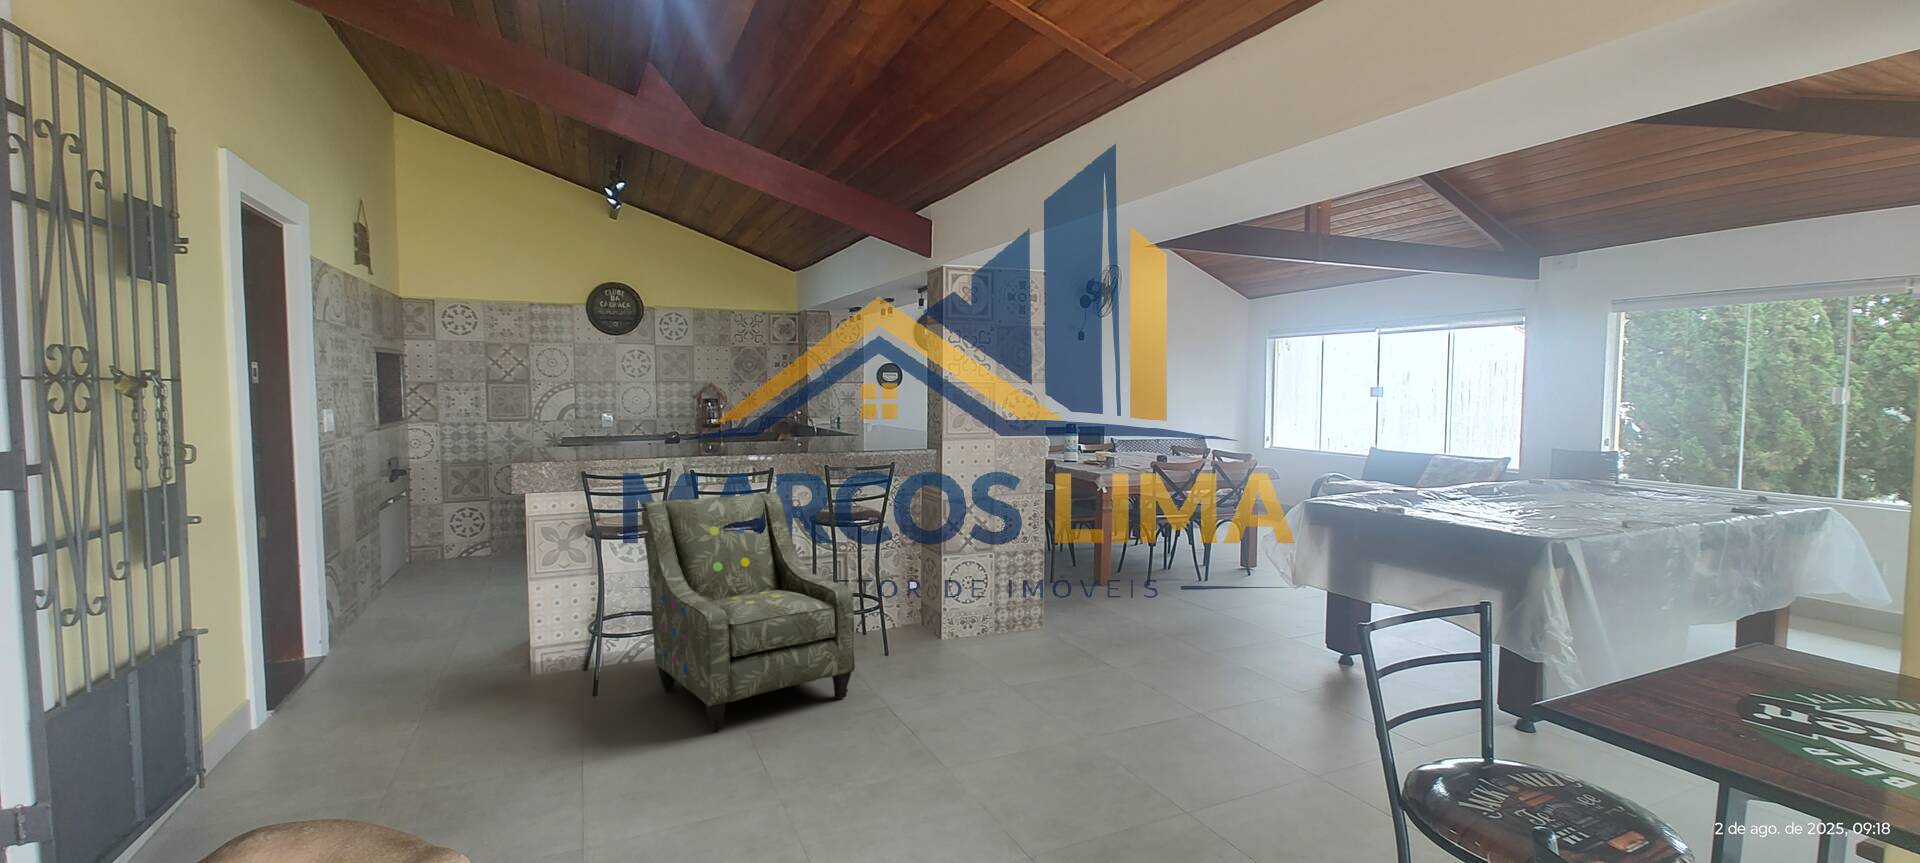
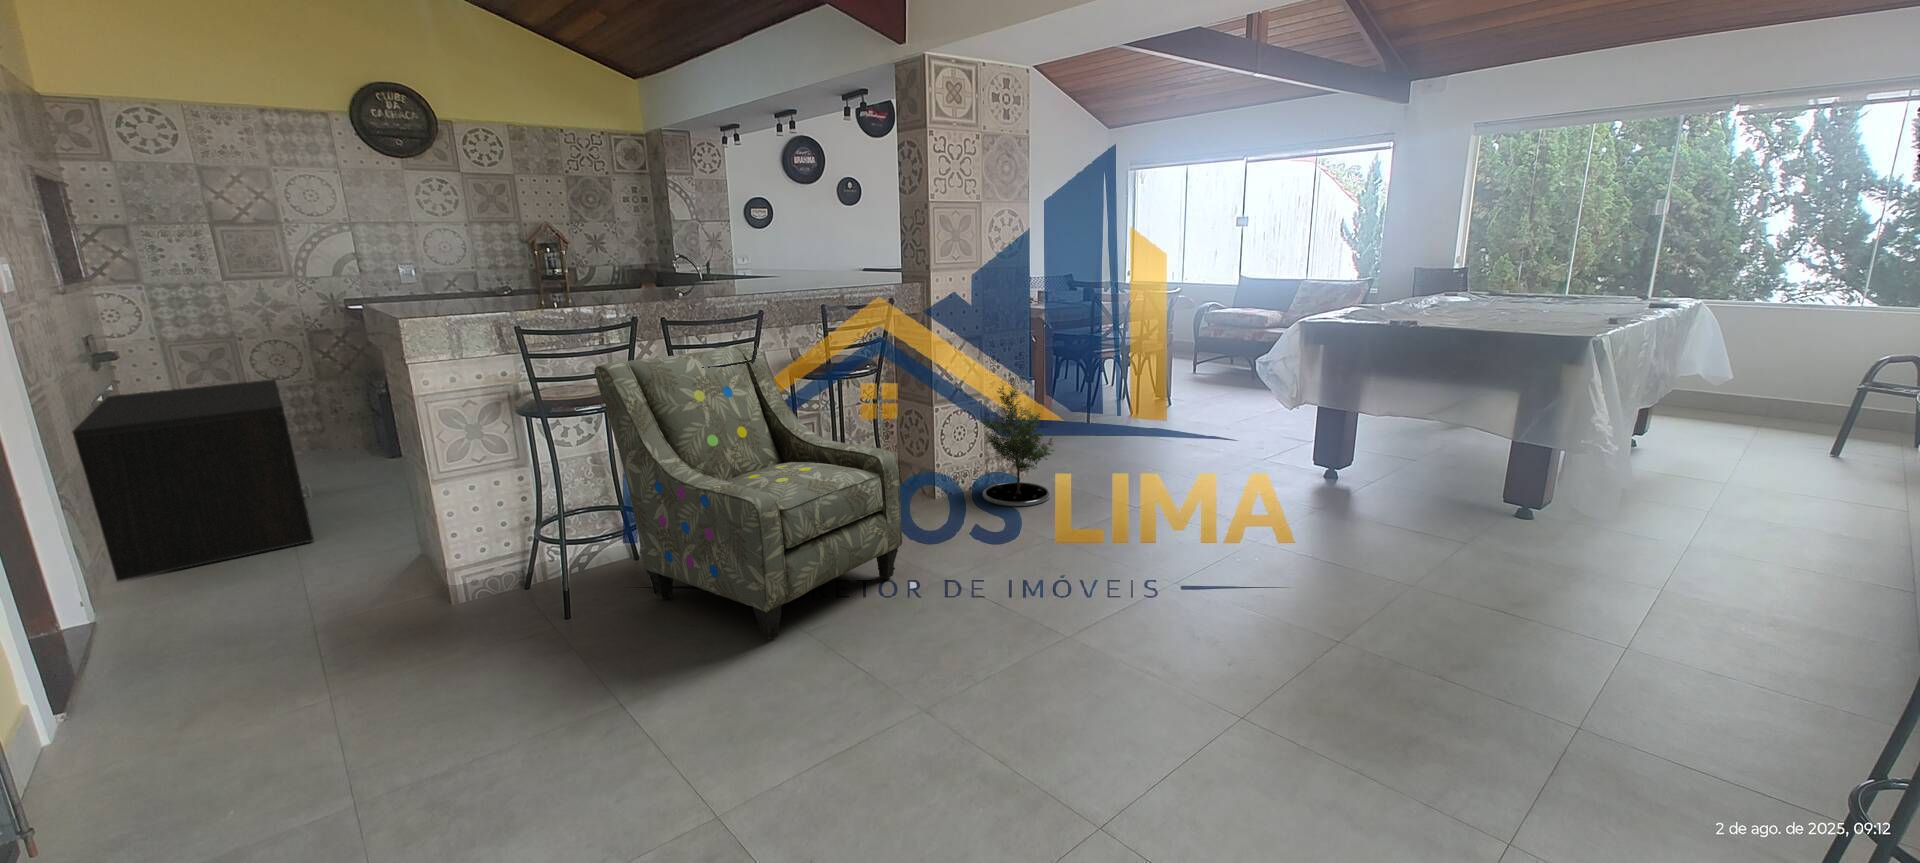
storage cabinet: none [347,497,494,632] -> present [73,379,314,581]
potted tree: none [978,534,1043,654] -> present [981,378,1054,506]

